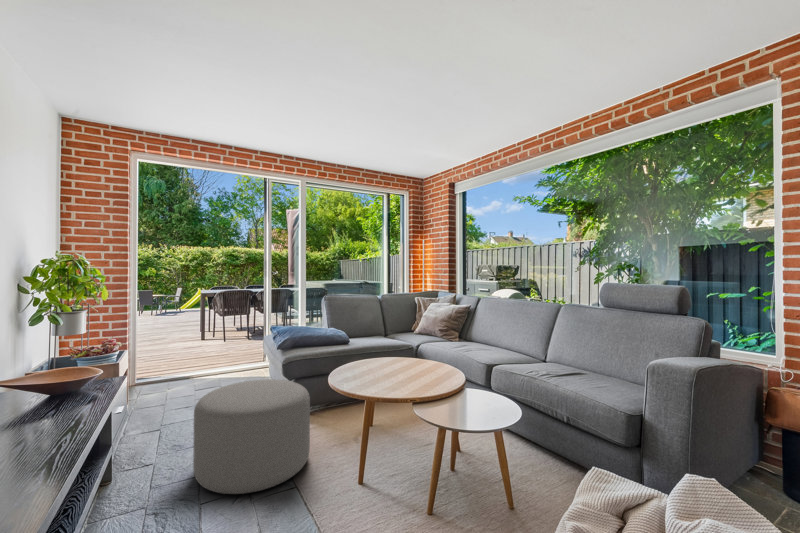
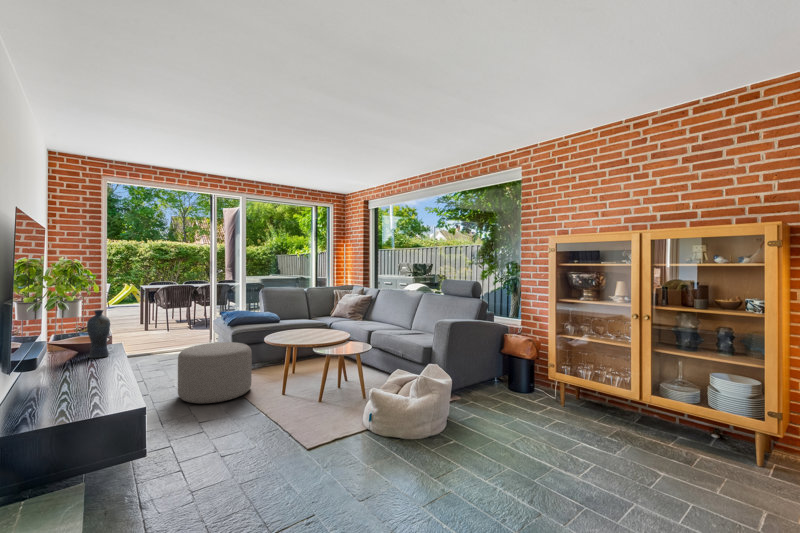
vase: none [27,335,71,422] -> present [87,310,110,358]

